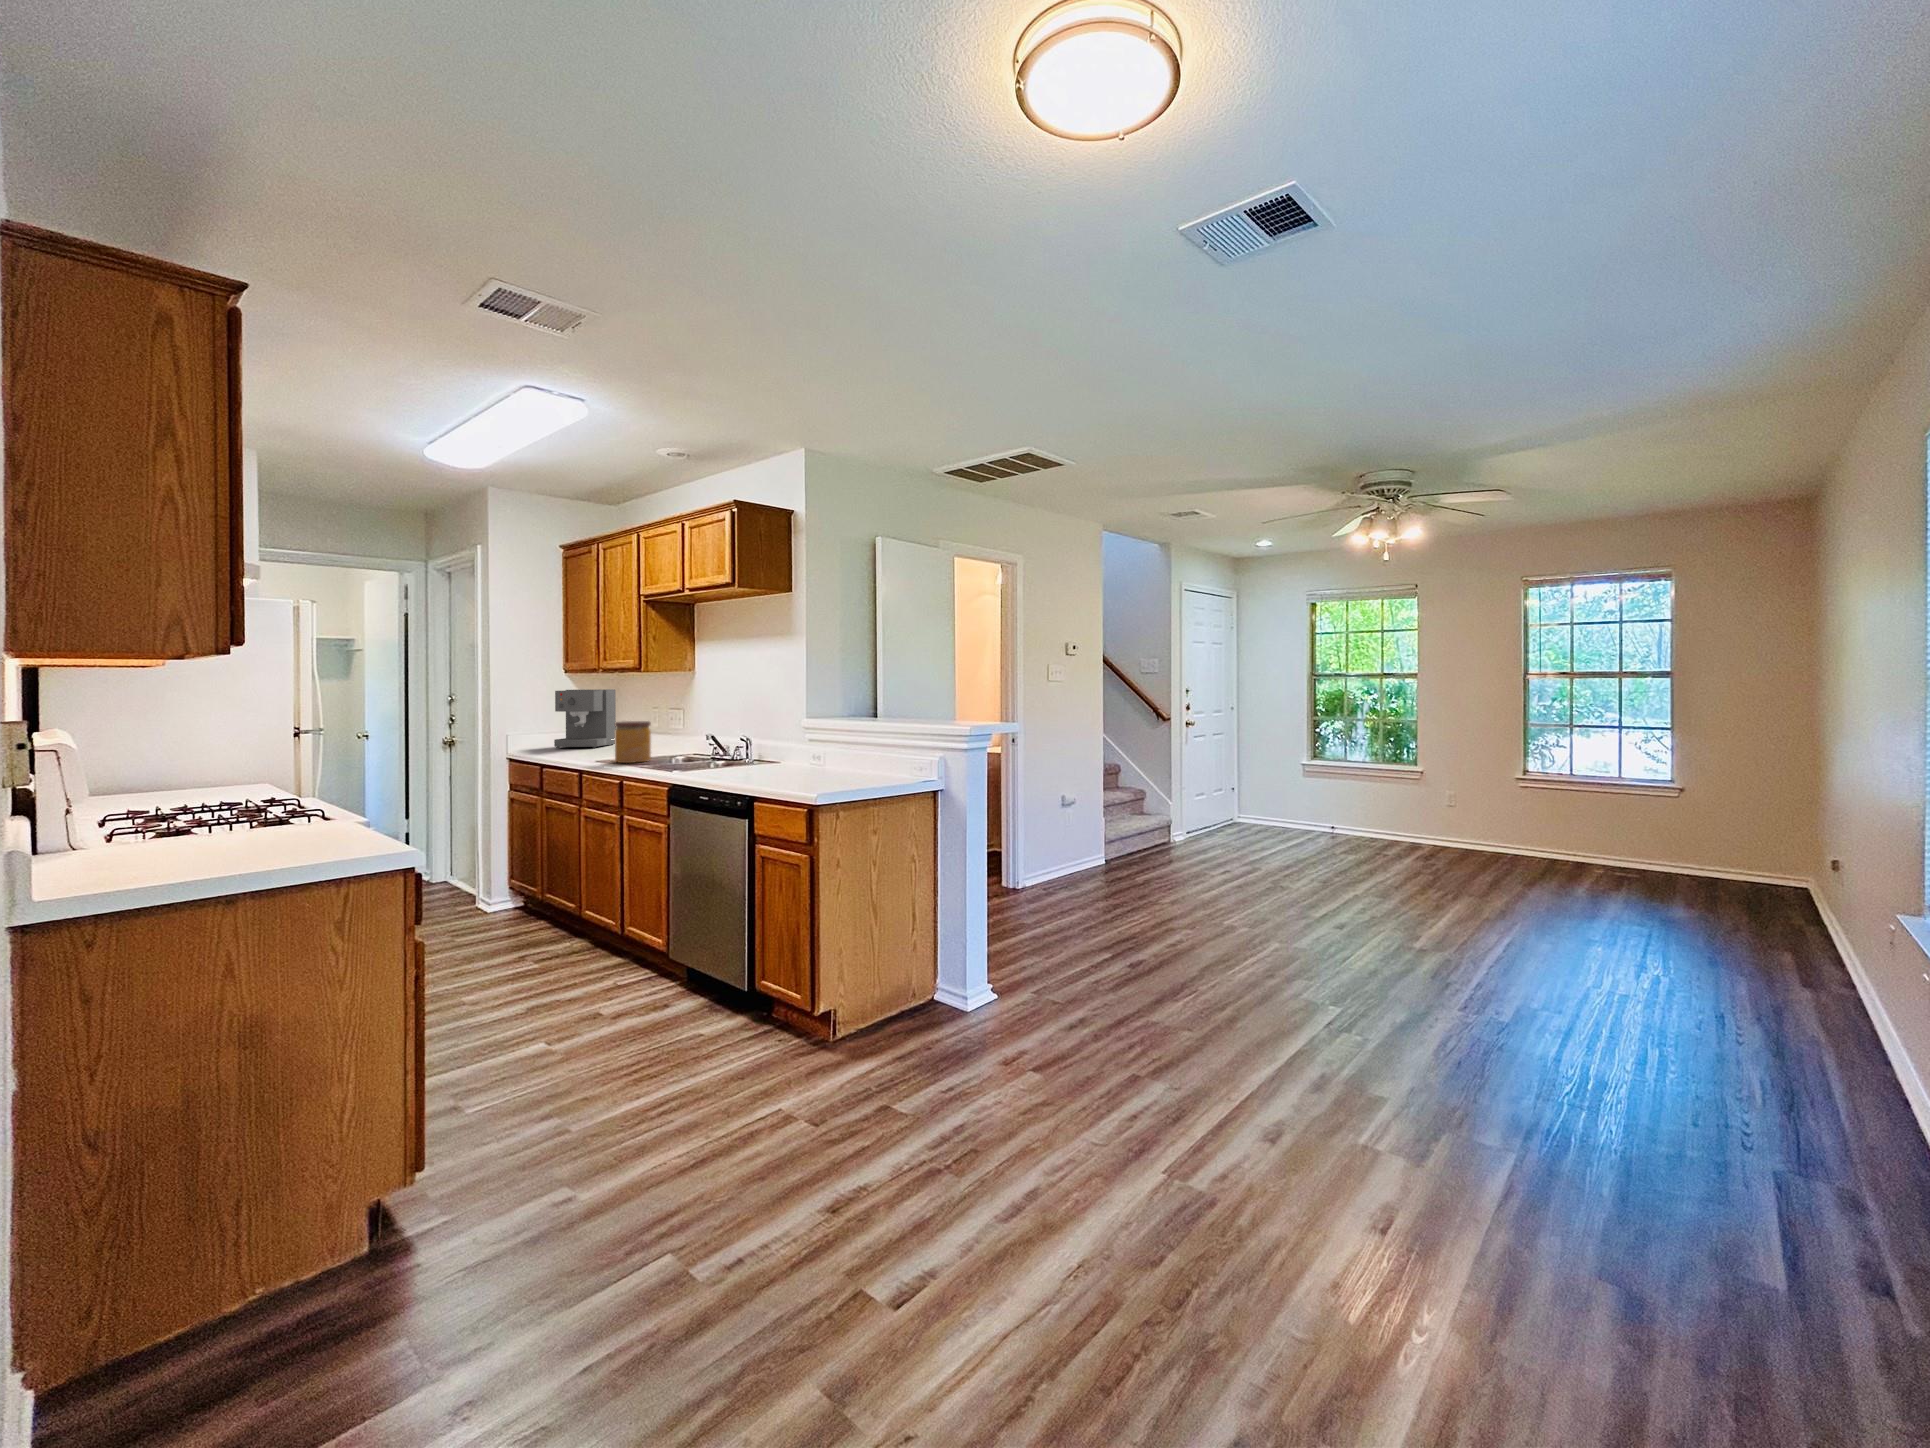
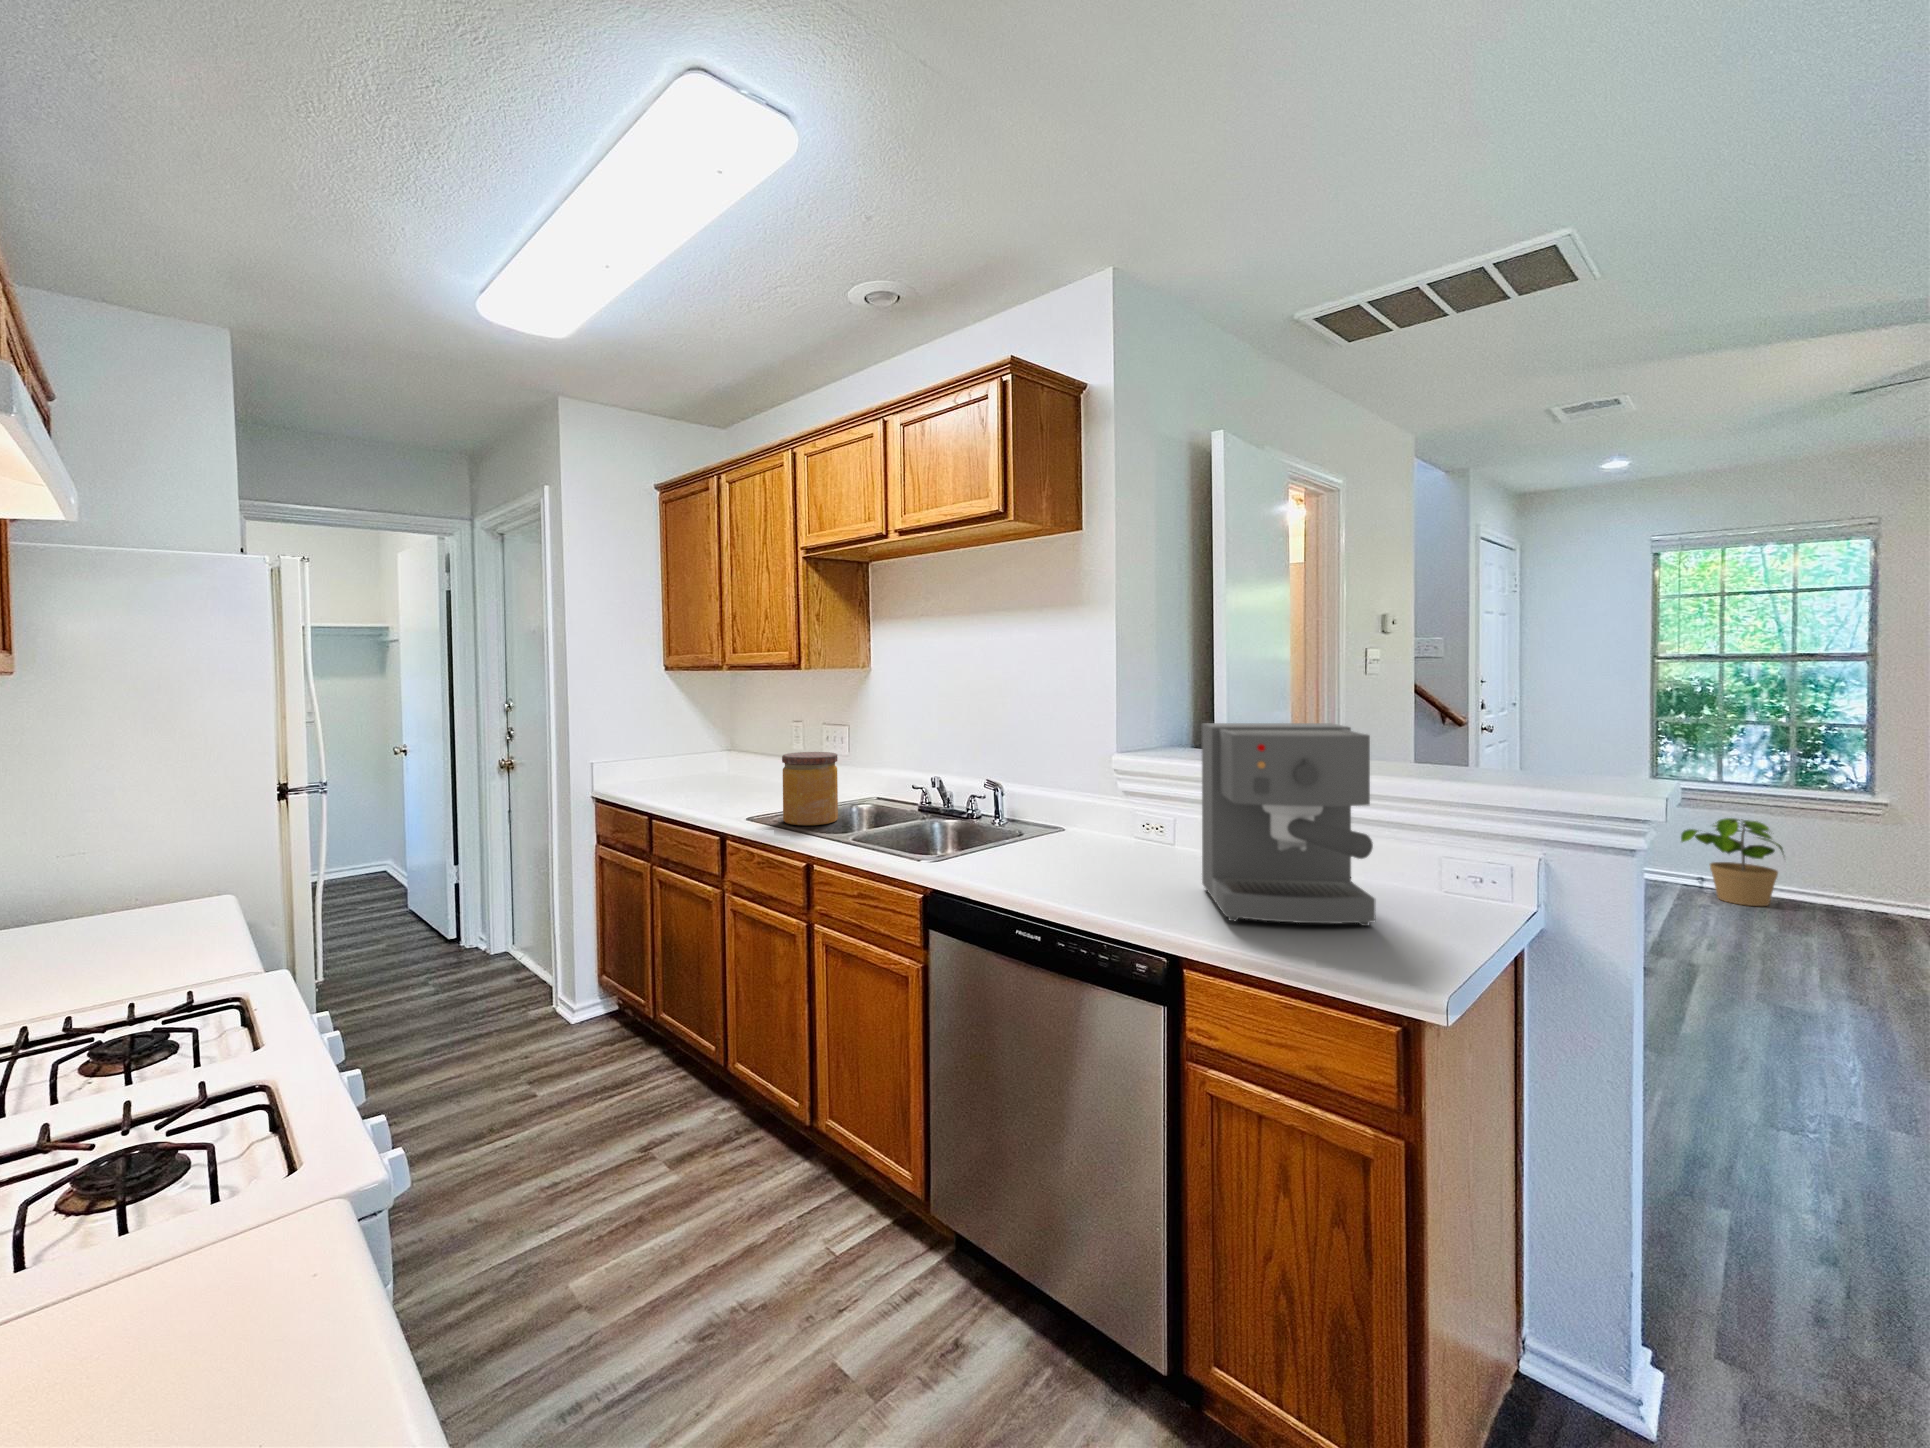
coffee maker: present [554,689,616,748] -> present [1202,723,1375,926]
potted plant: none [1315,781,1373,841] -> present [1681,818,1783,906]

